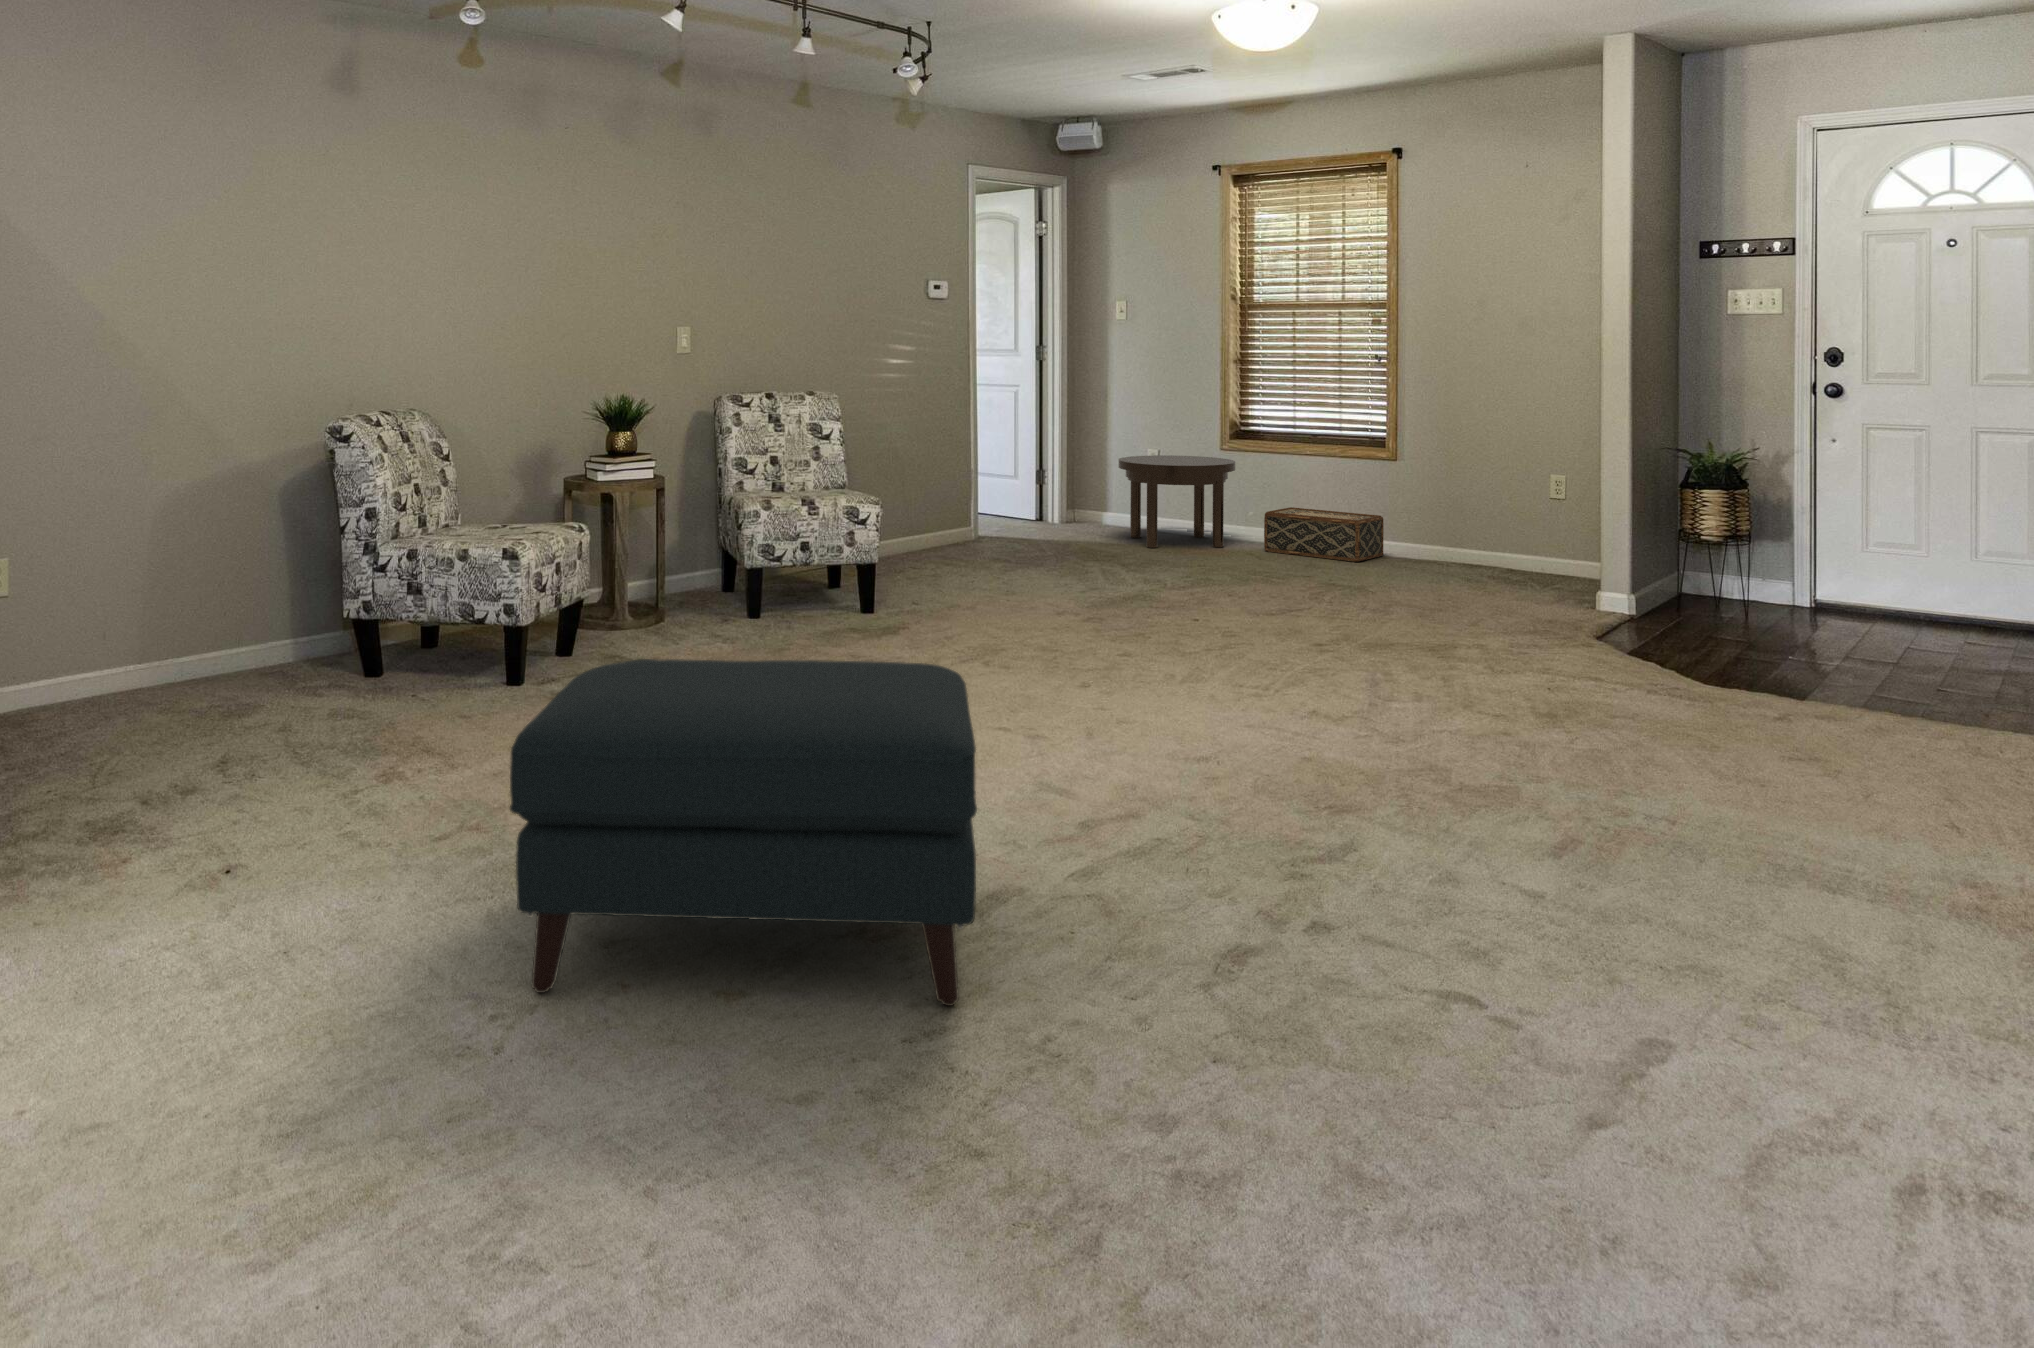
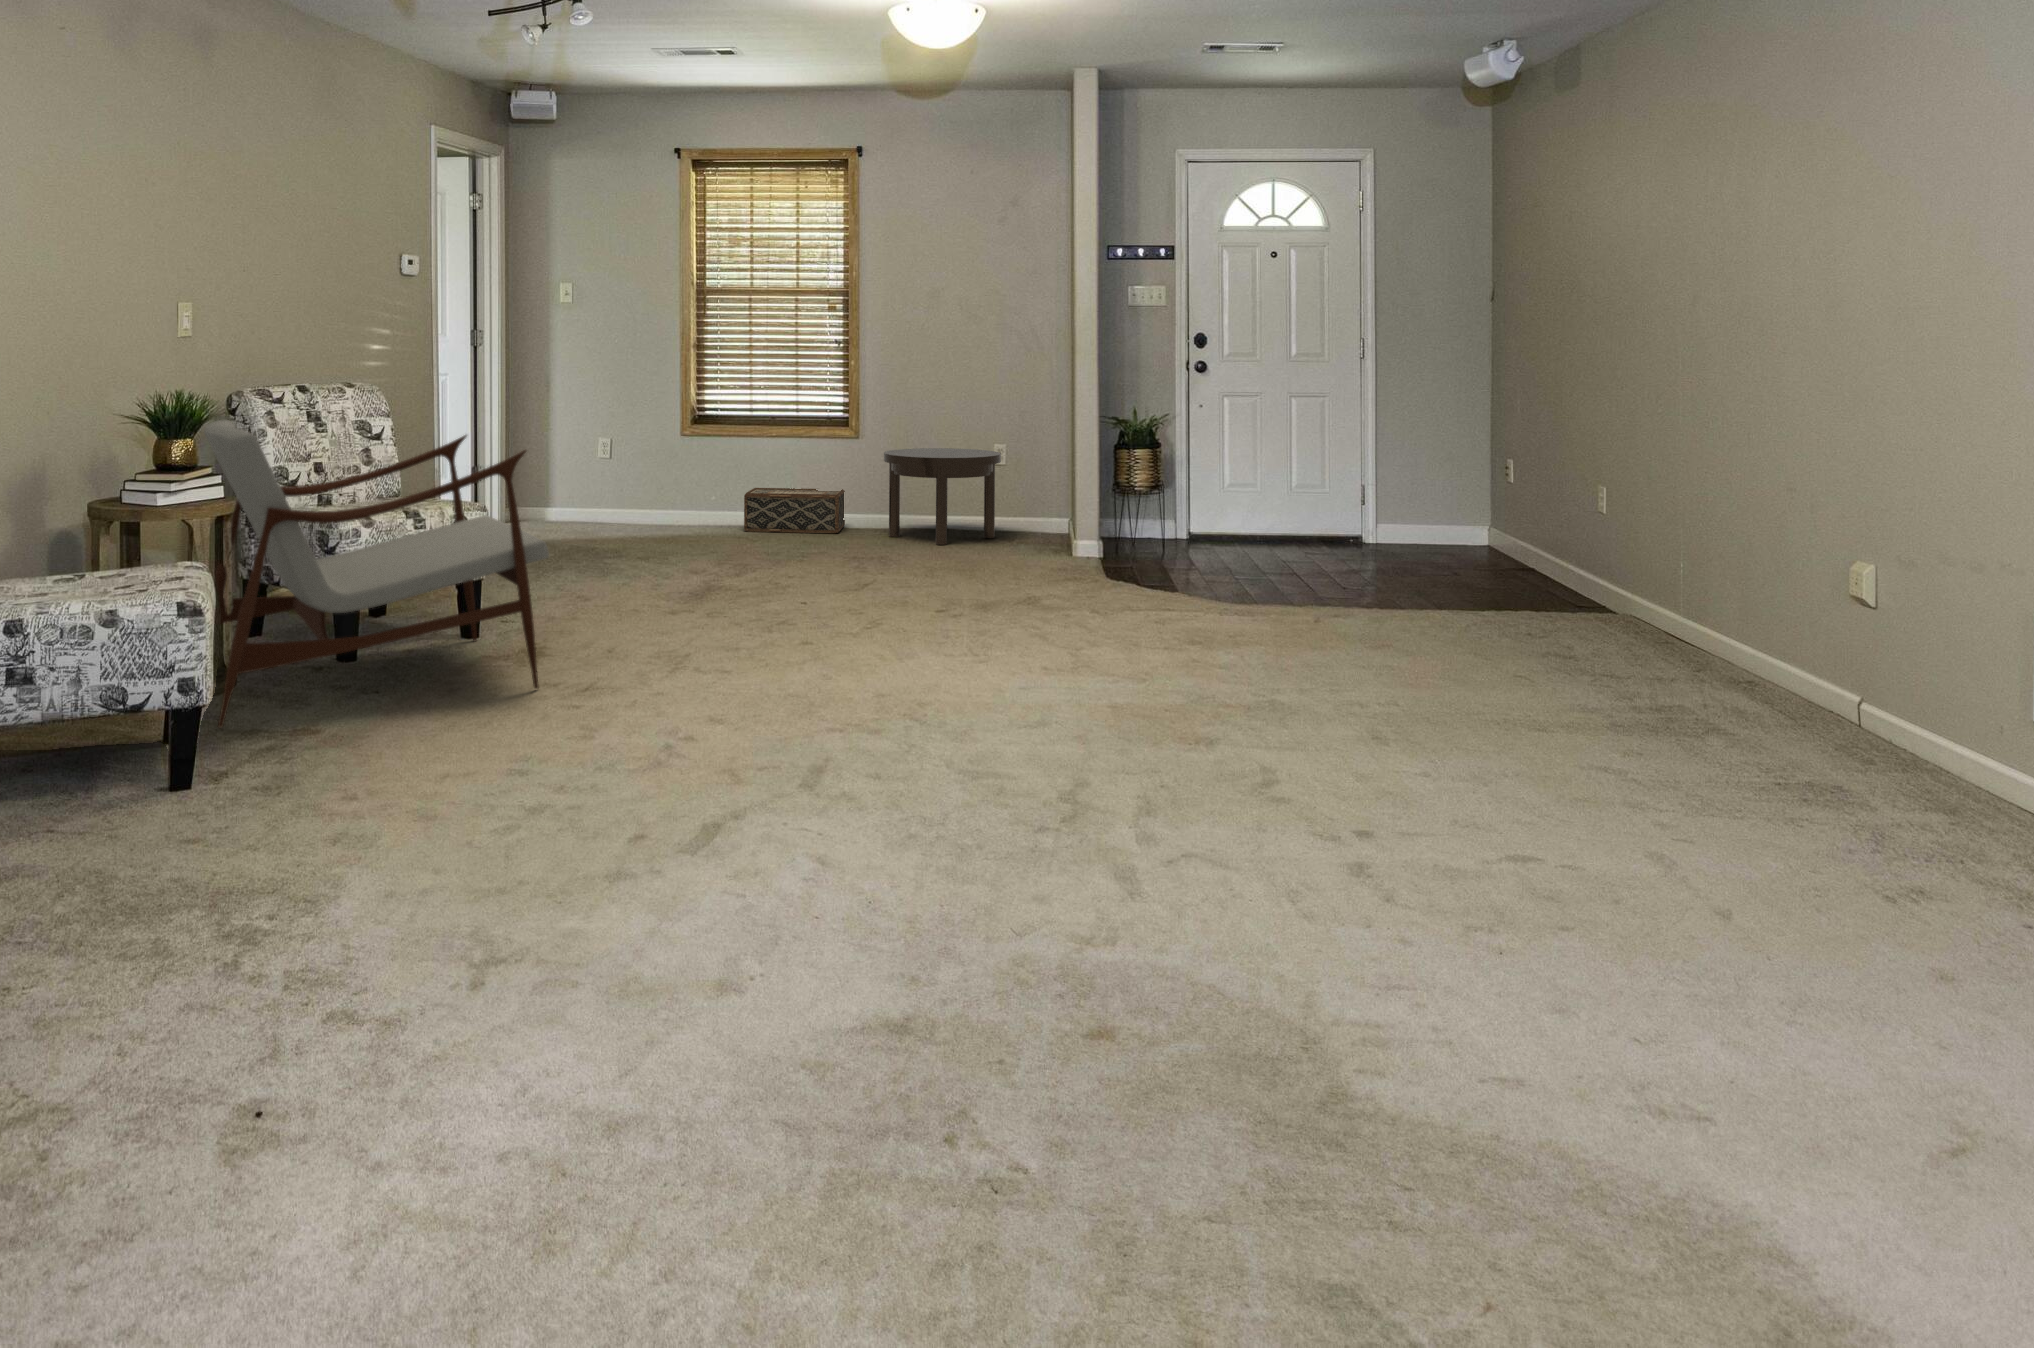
armchair: none [600,423,865,653] -> present [204,420,549,728]
side table: present [1119,455,1235,548] -> present [884,448,1001,545]
ottoman: present [510,659,977,1006] -> none [810,659,1489,1228]

